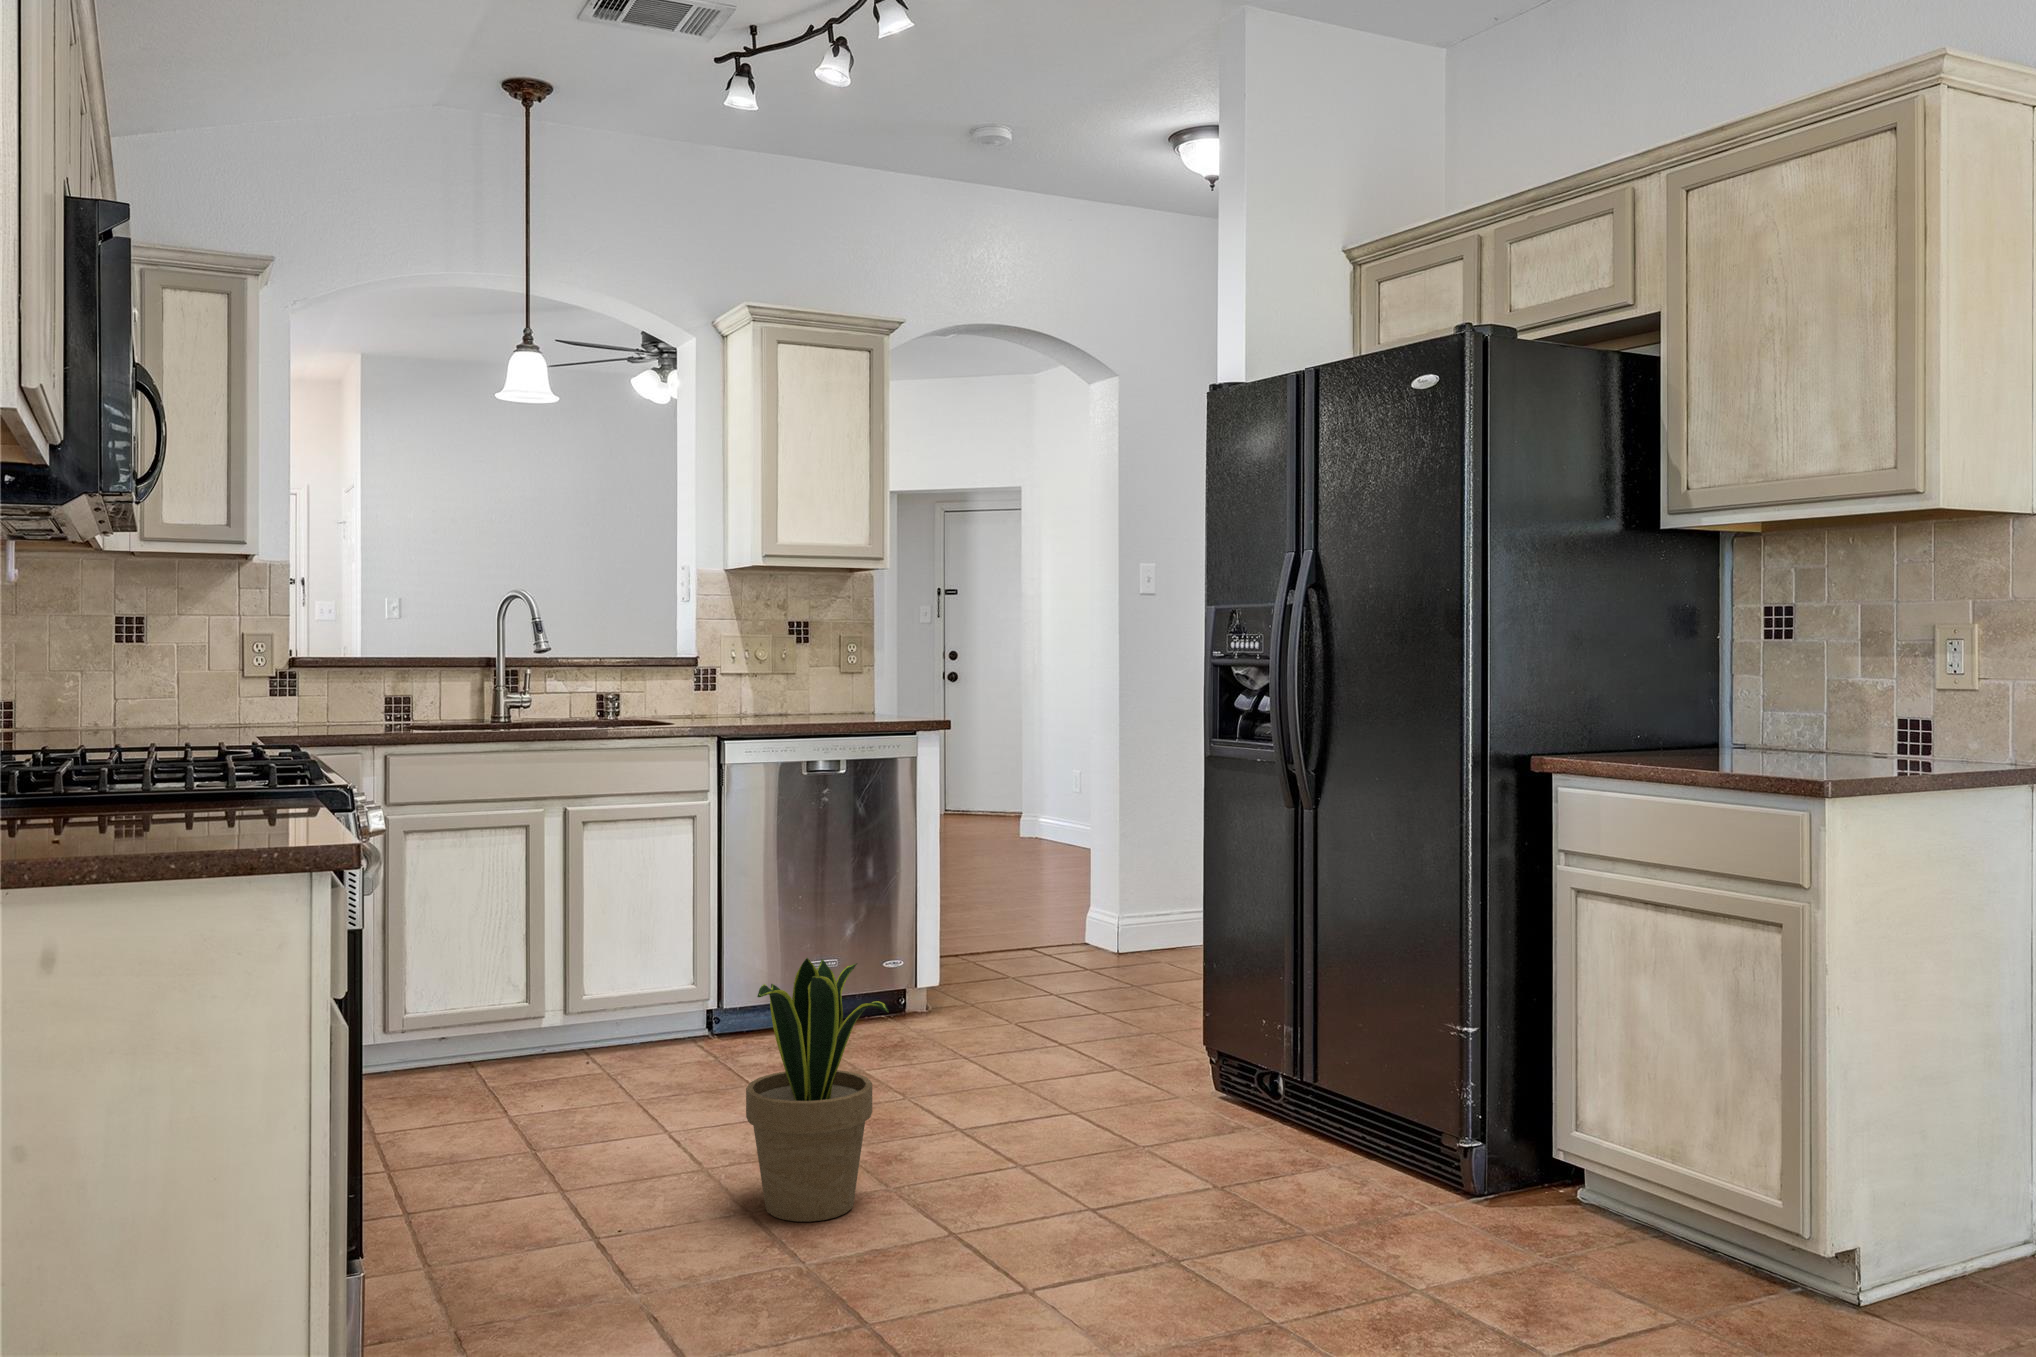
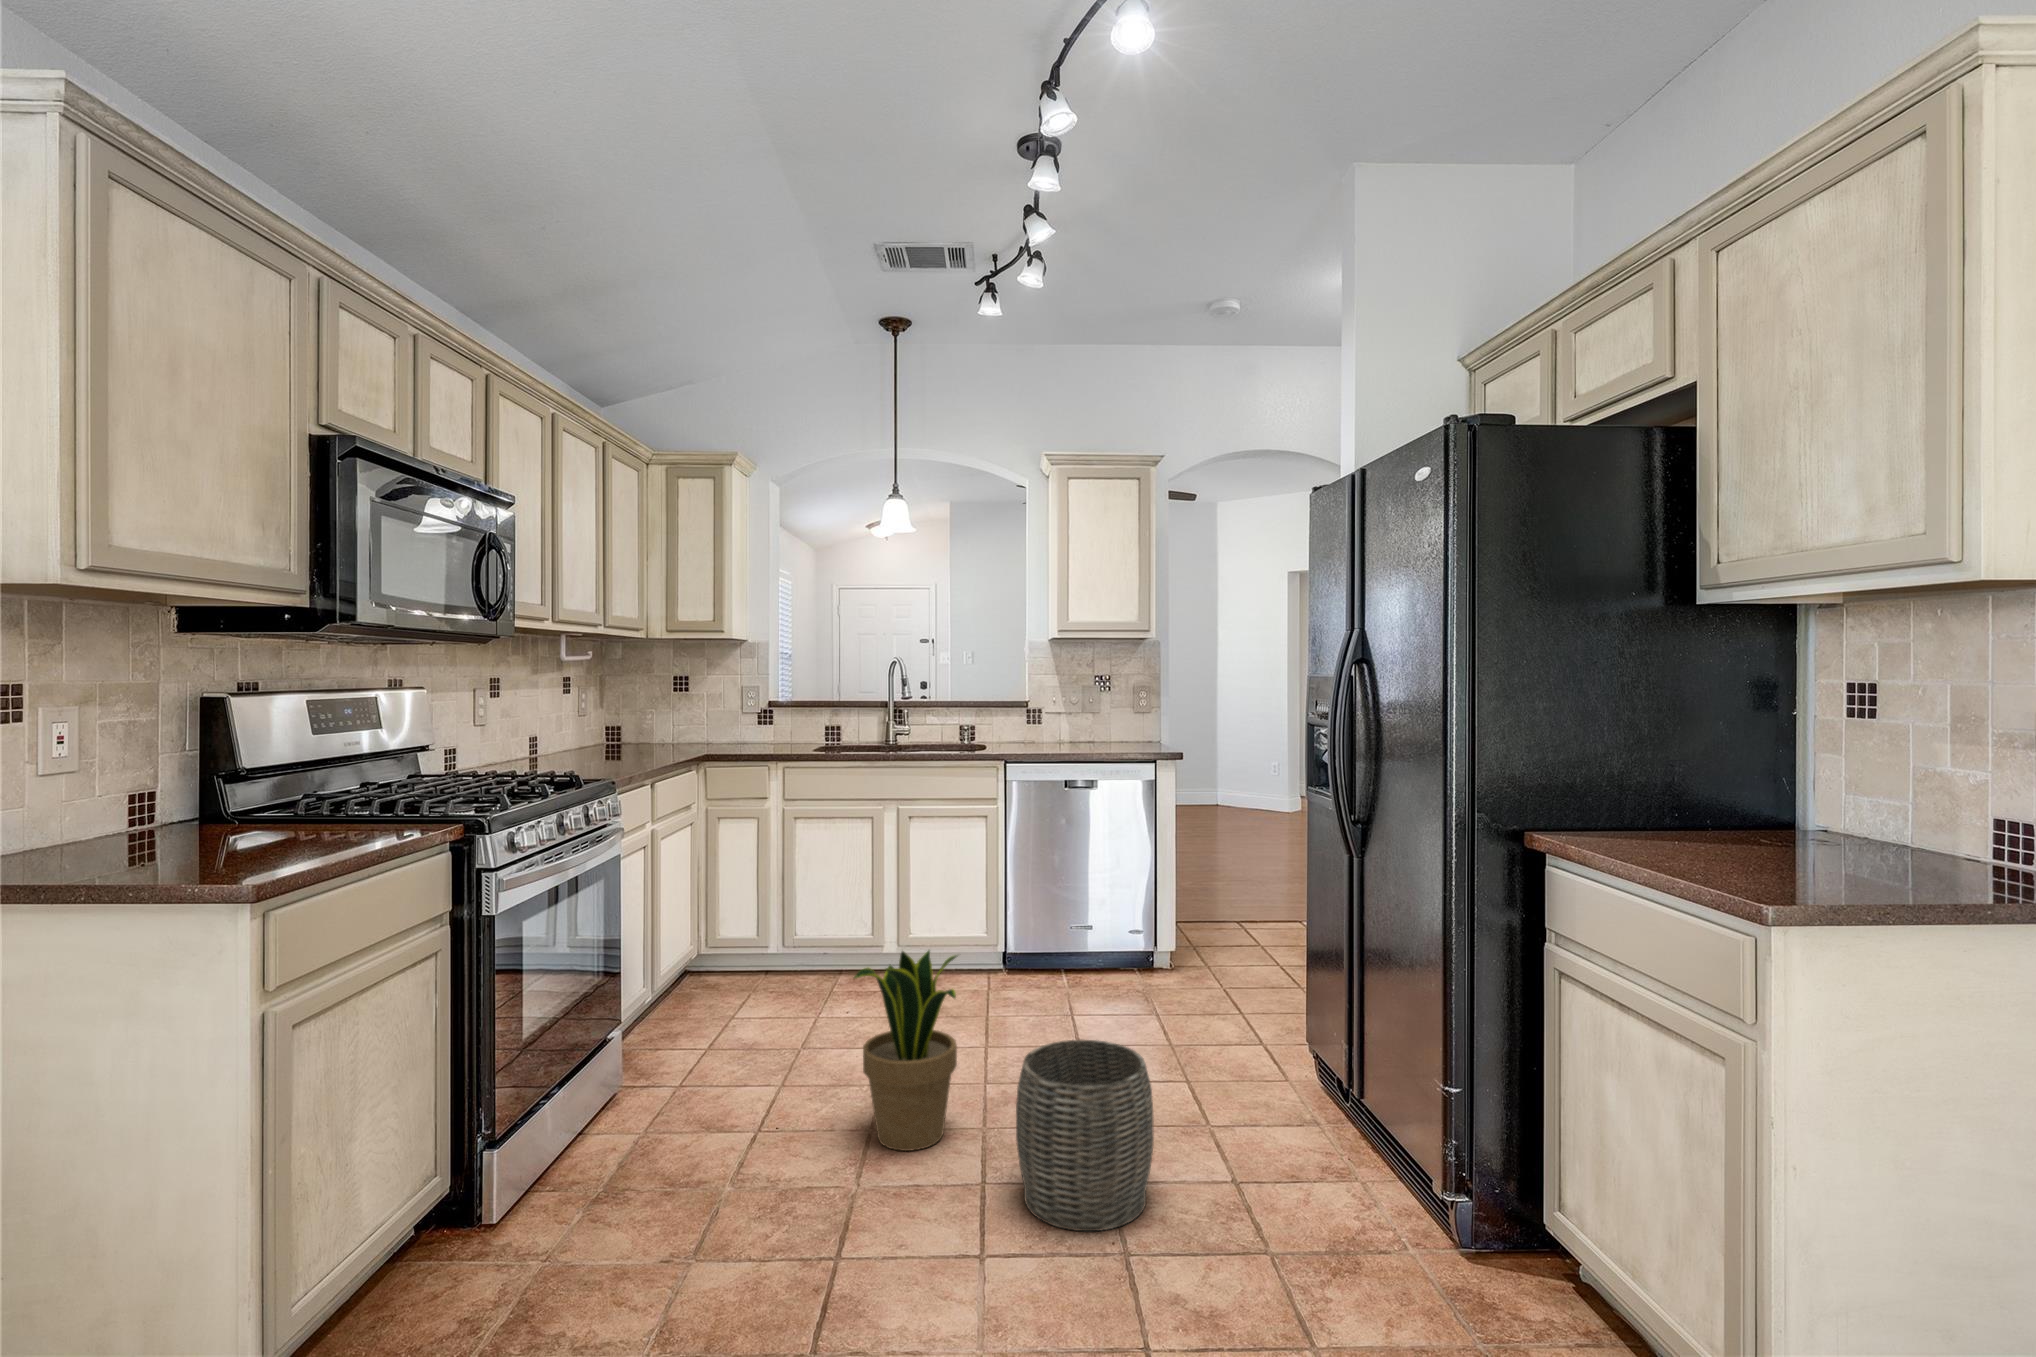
woven basket: none [1000,1041,1165,1251] -> present [1016,1040,1154,1231]

